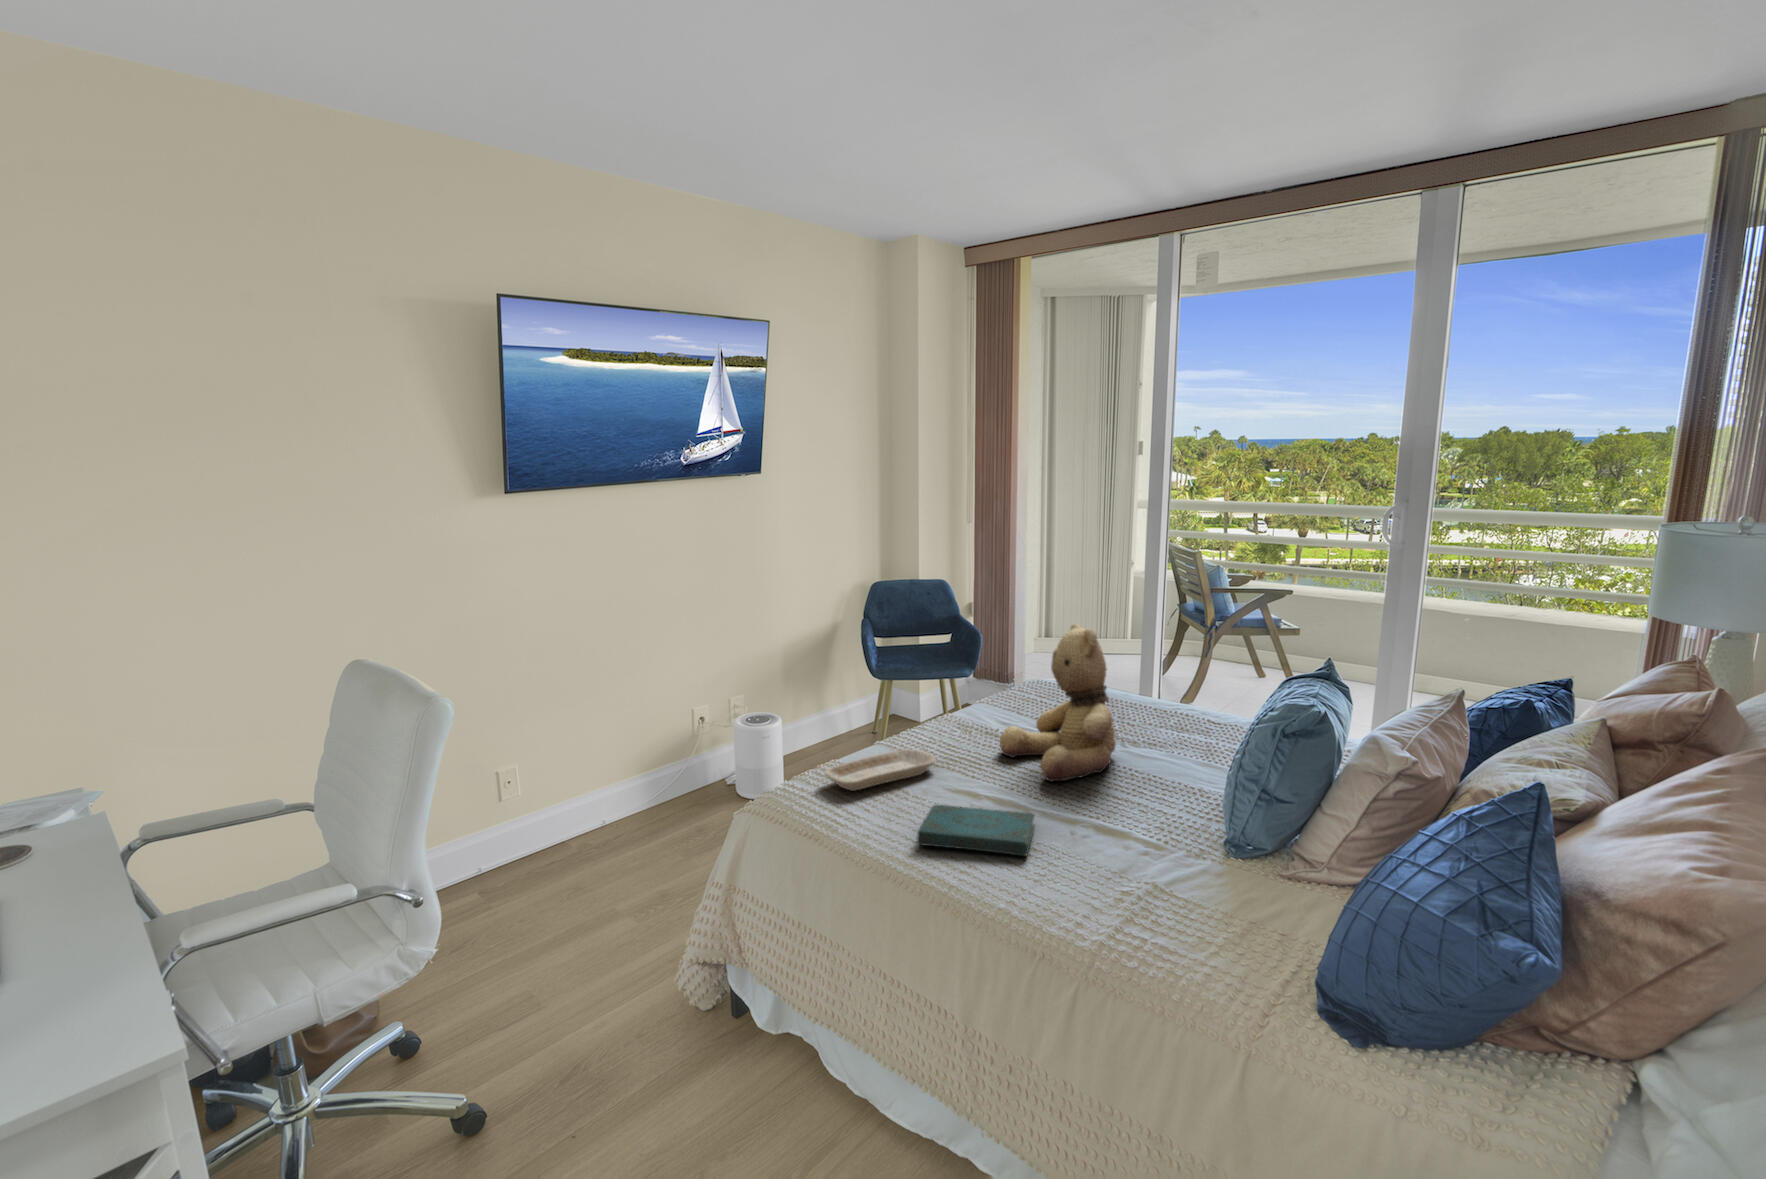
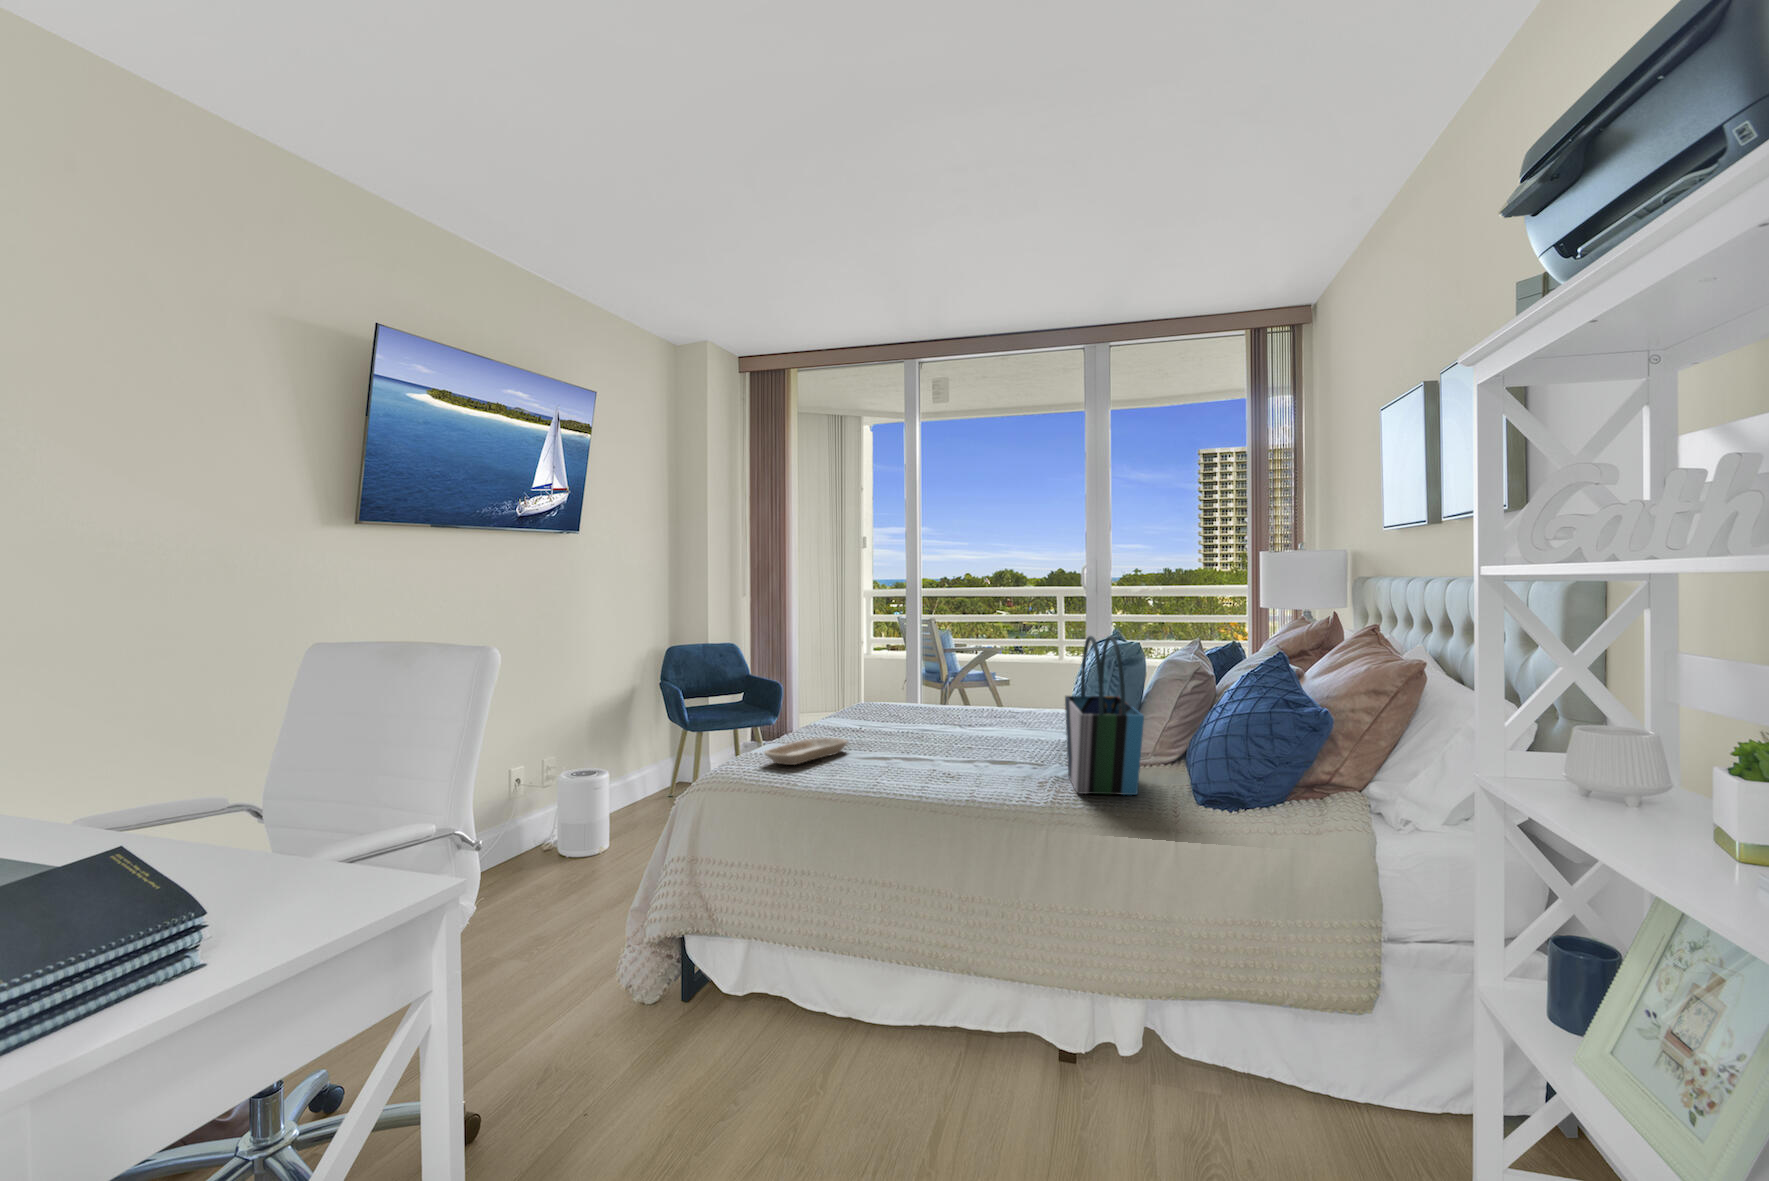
teddy bear: present [1000,624,1116,781] -> none [887,627,982,747]
tote bag: none [1124,696,1246,933] -> present [1065,636,1144,795]
book: present [917,805,1035,856] -> none [878,757,975,783]

